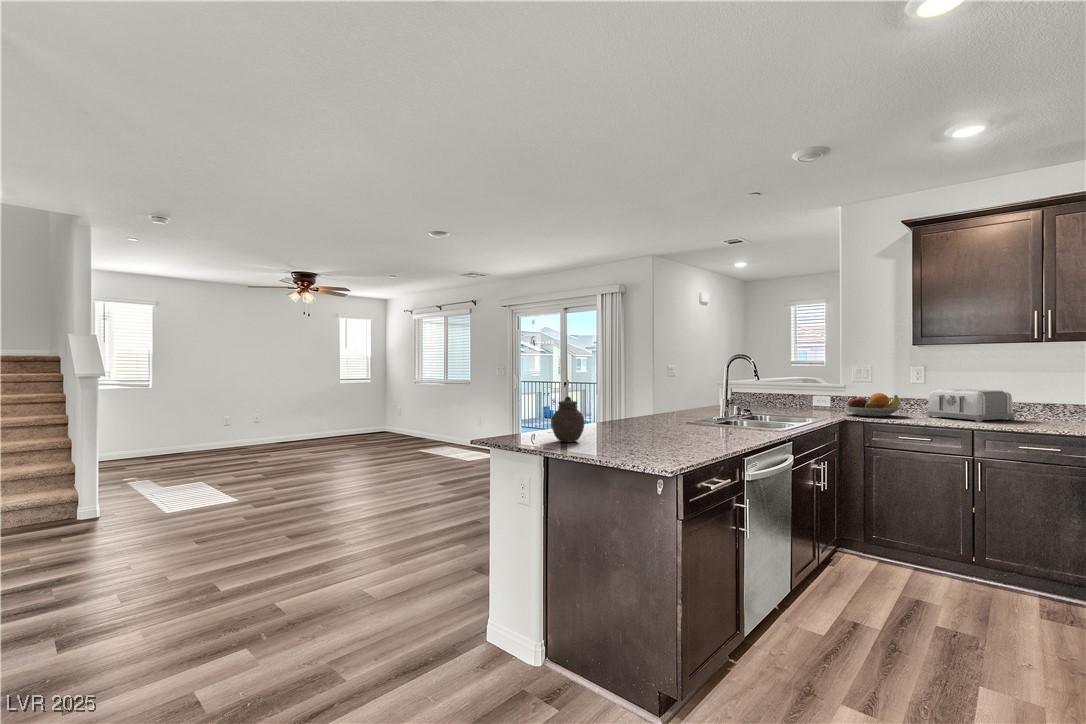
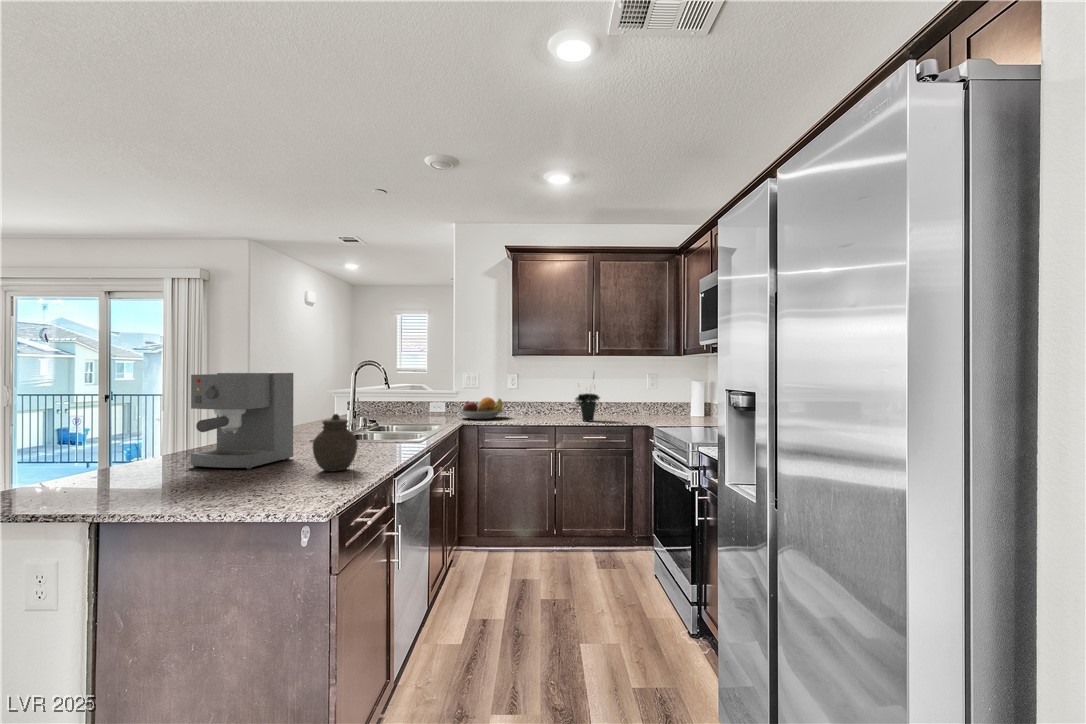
potted plant: none [1005,363,1049,428] -> present [575,377,600,421]
coffee maker: none [598,364,667,437] -> present [190,373,293,469]
toaster: present [927,389,1015,422] -> none [522,391,576,418]
jar: present [551,396,585,442] -> present [313,414,357,471]

